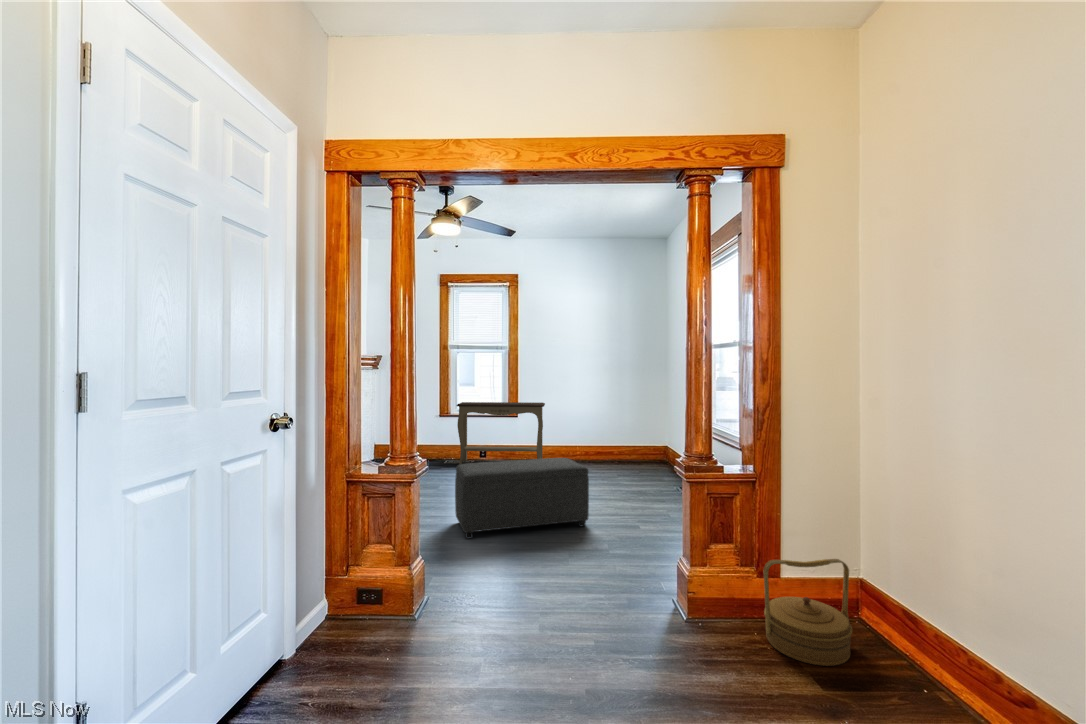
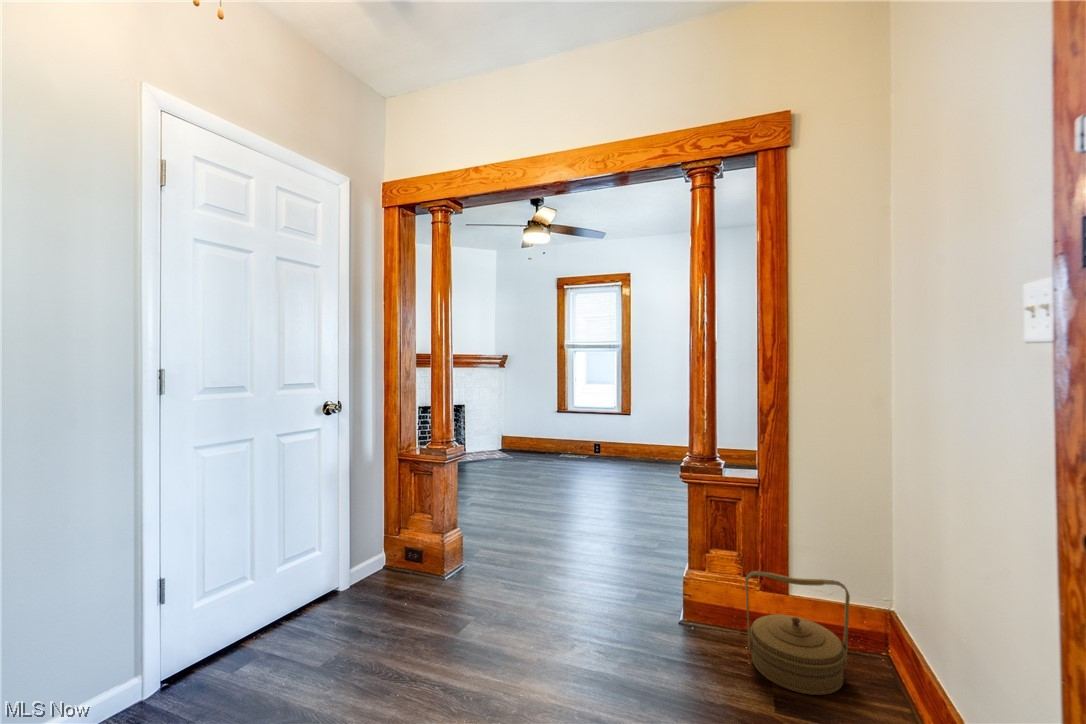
console table: present [457,402,545,464] -> none [569,399,656,463]
ottoman: present [455,458,589,539] -> none [527,454,651,523]

